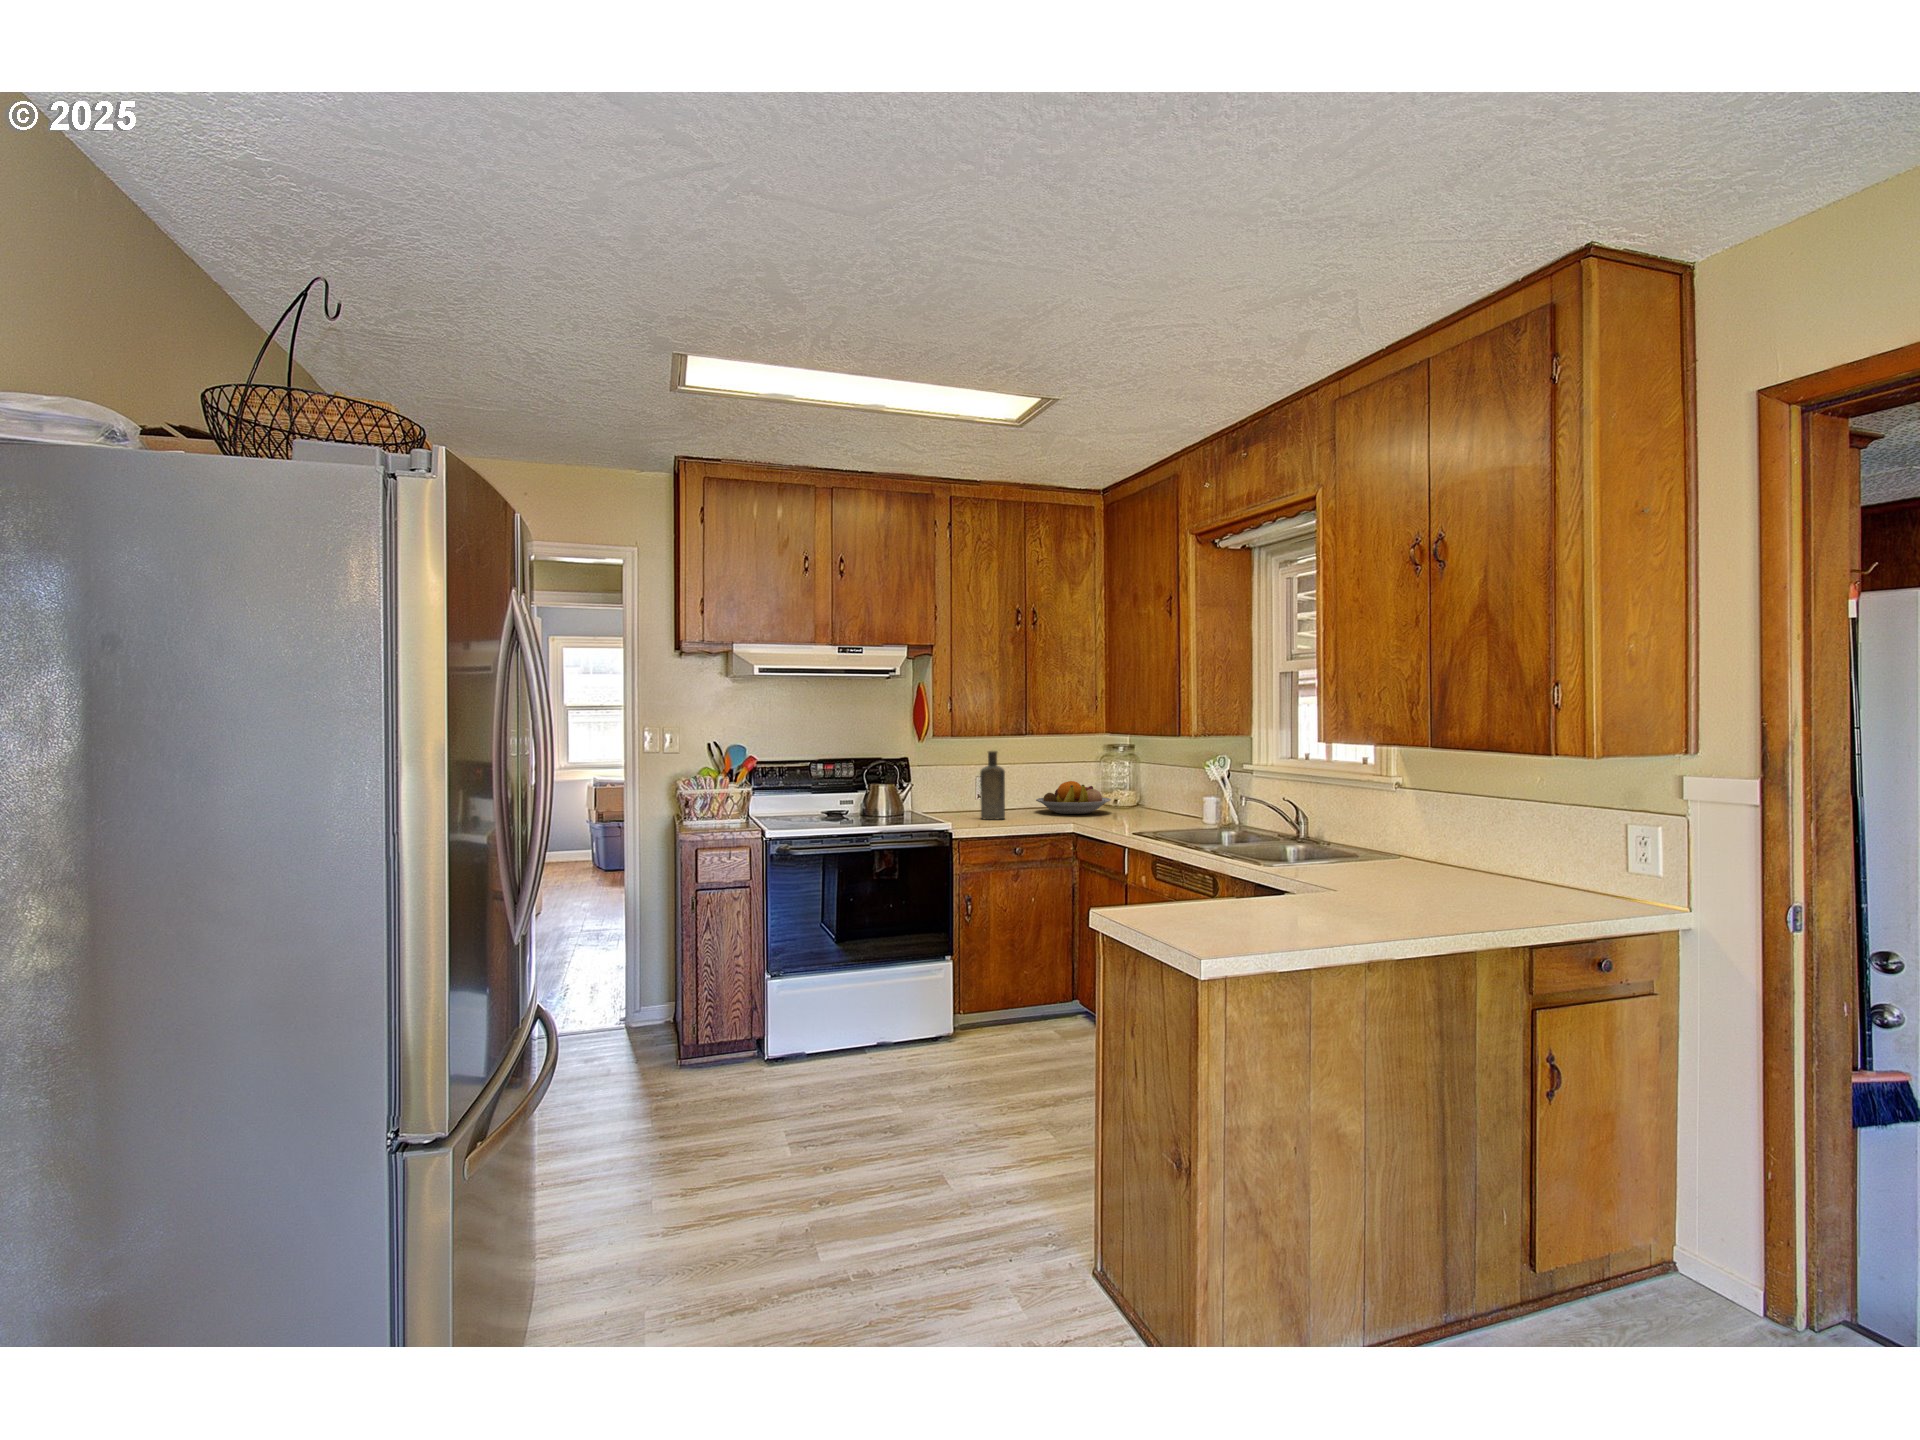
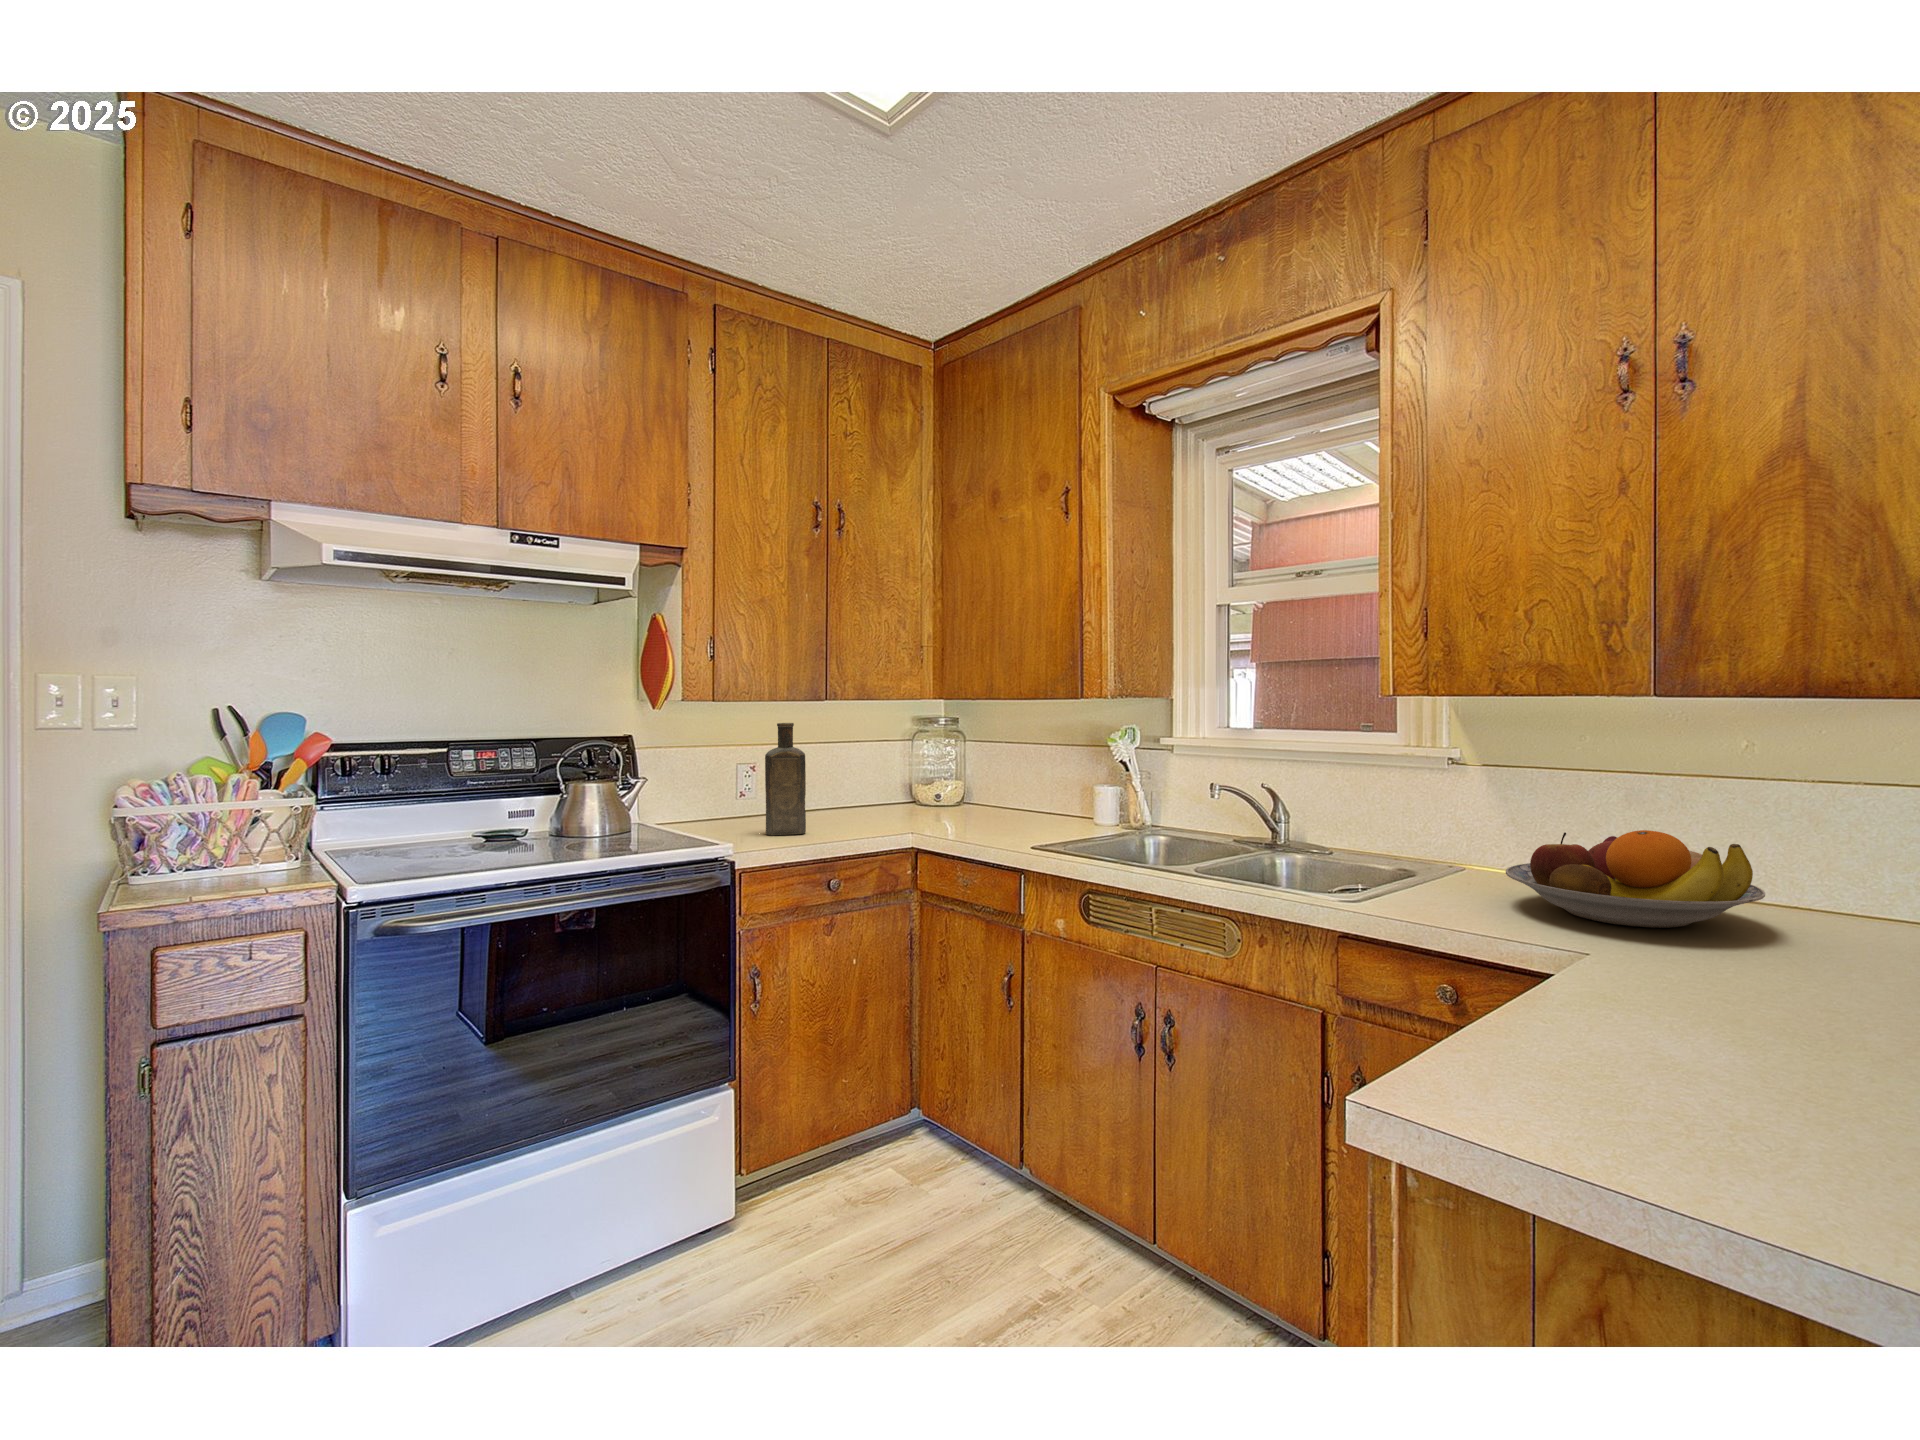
fruit bowl: present [1036,781,1111,814] -> present [1506,830,1765,928]

